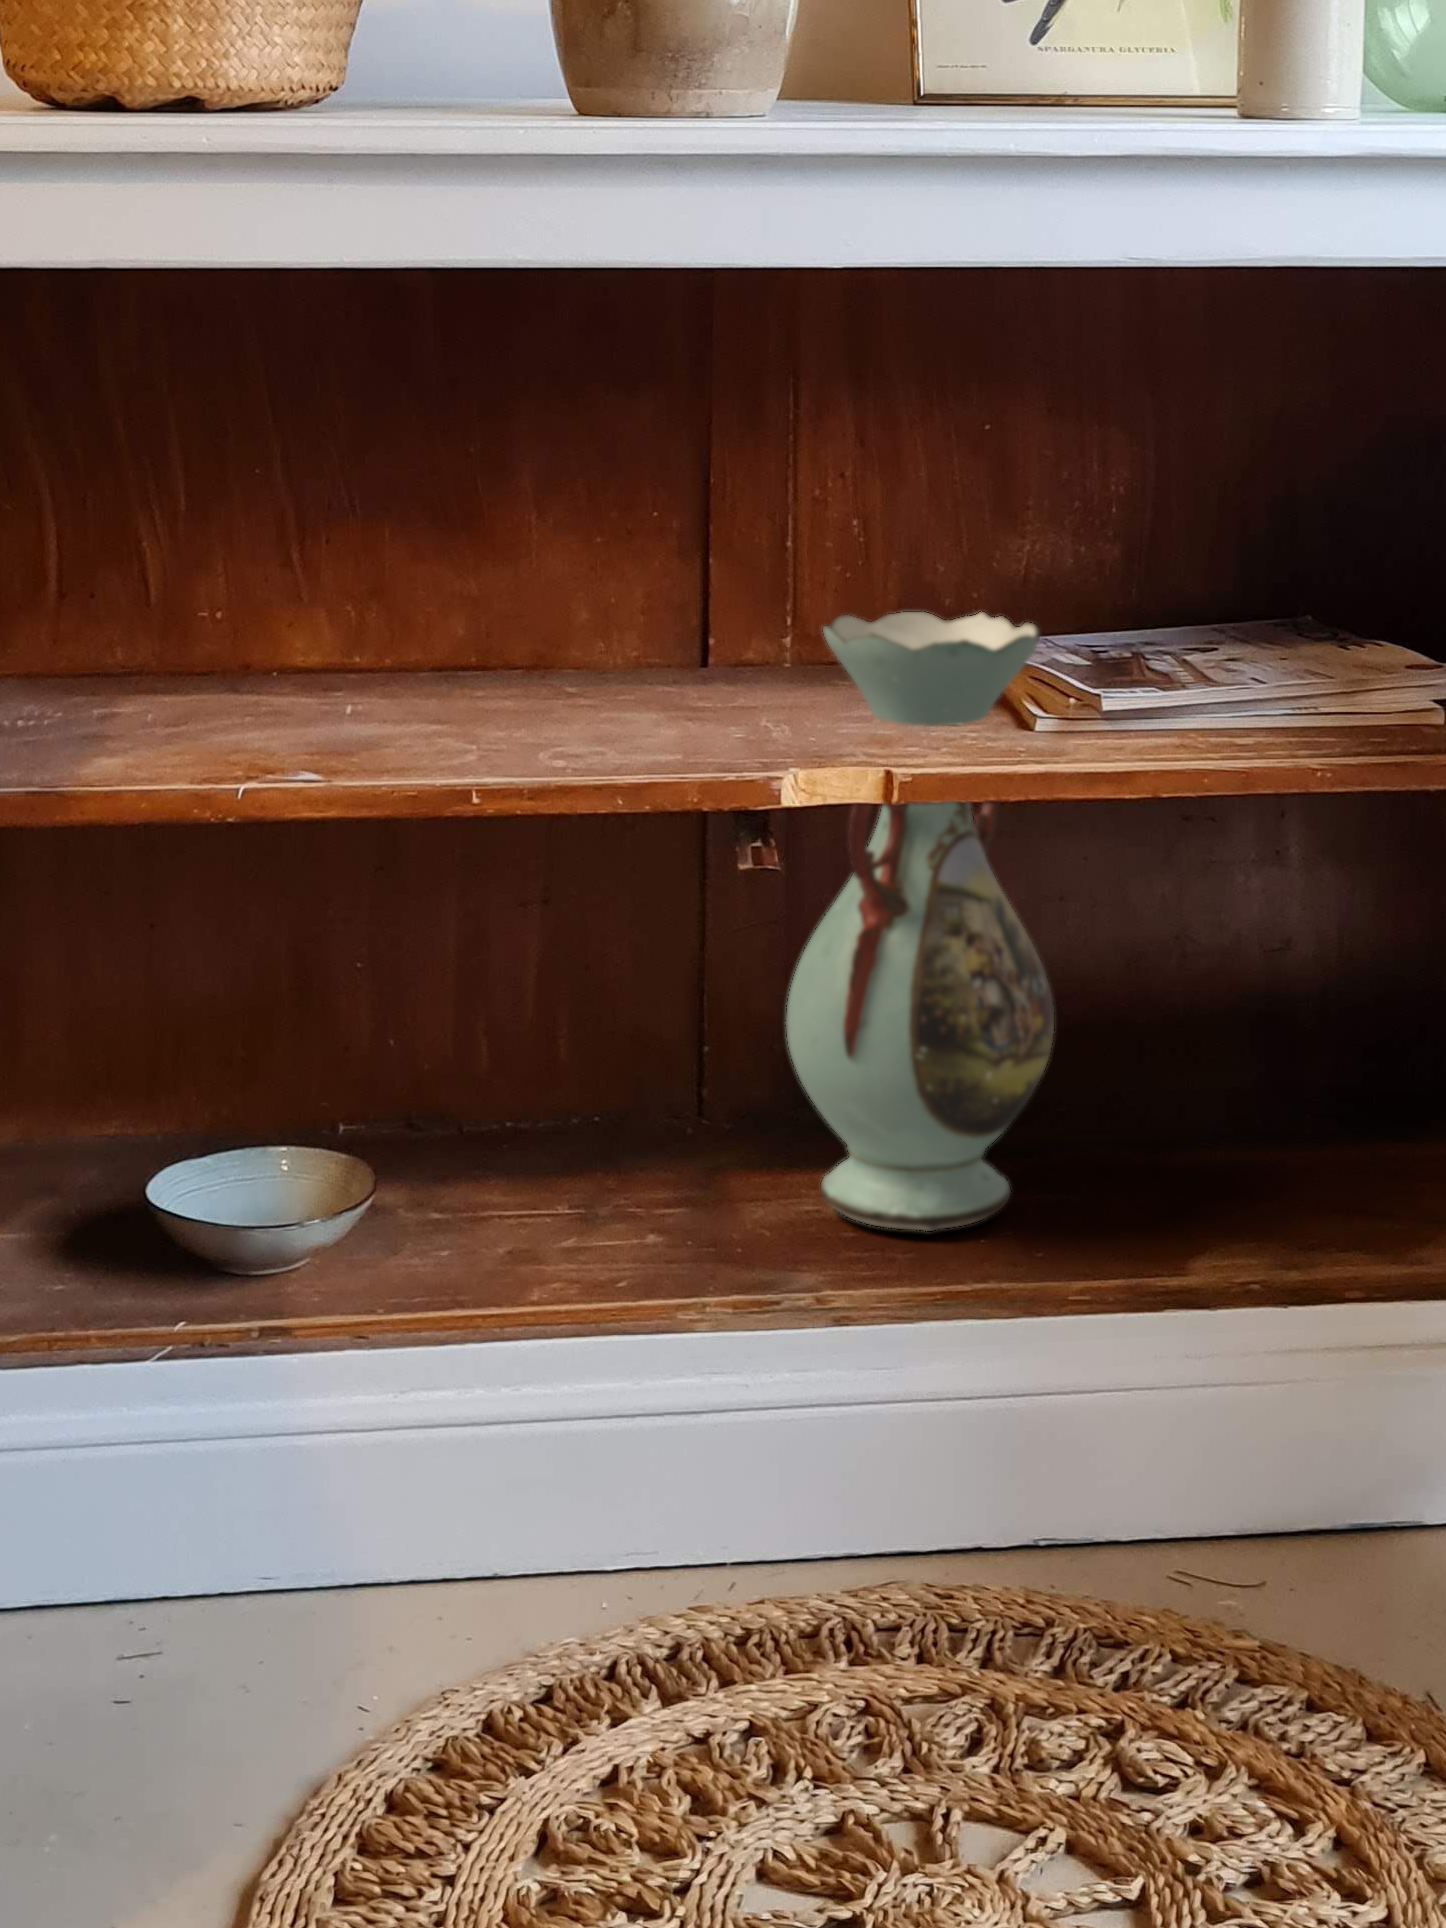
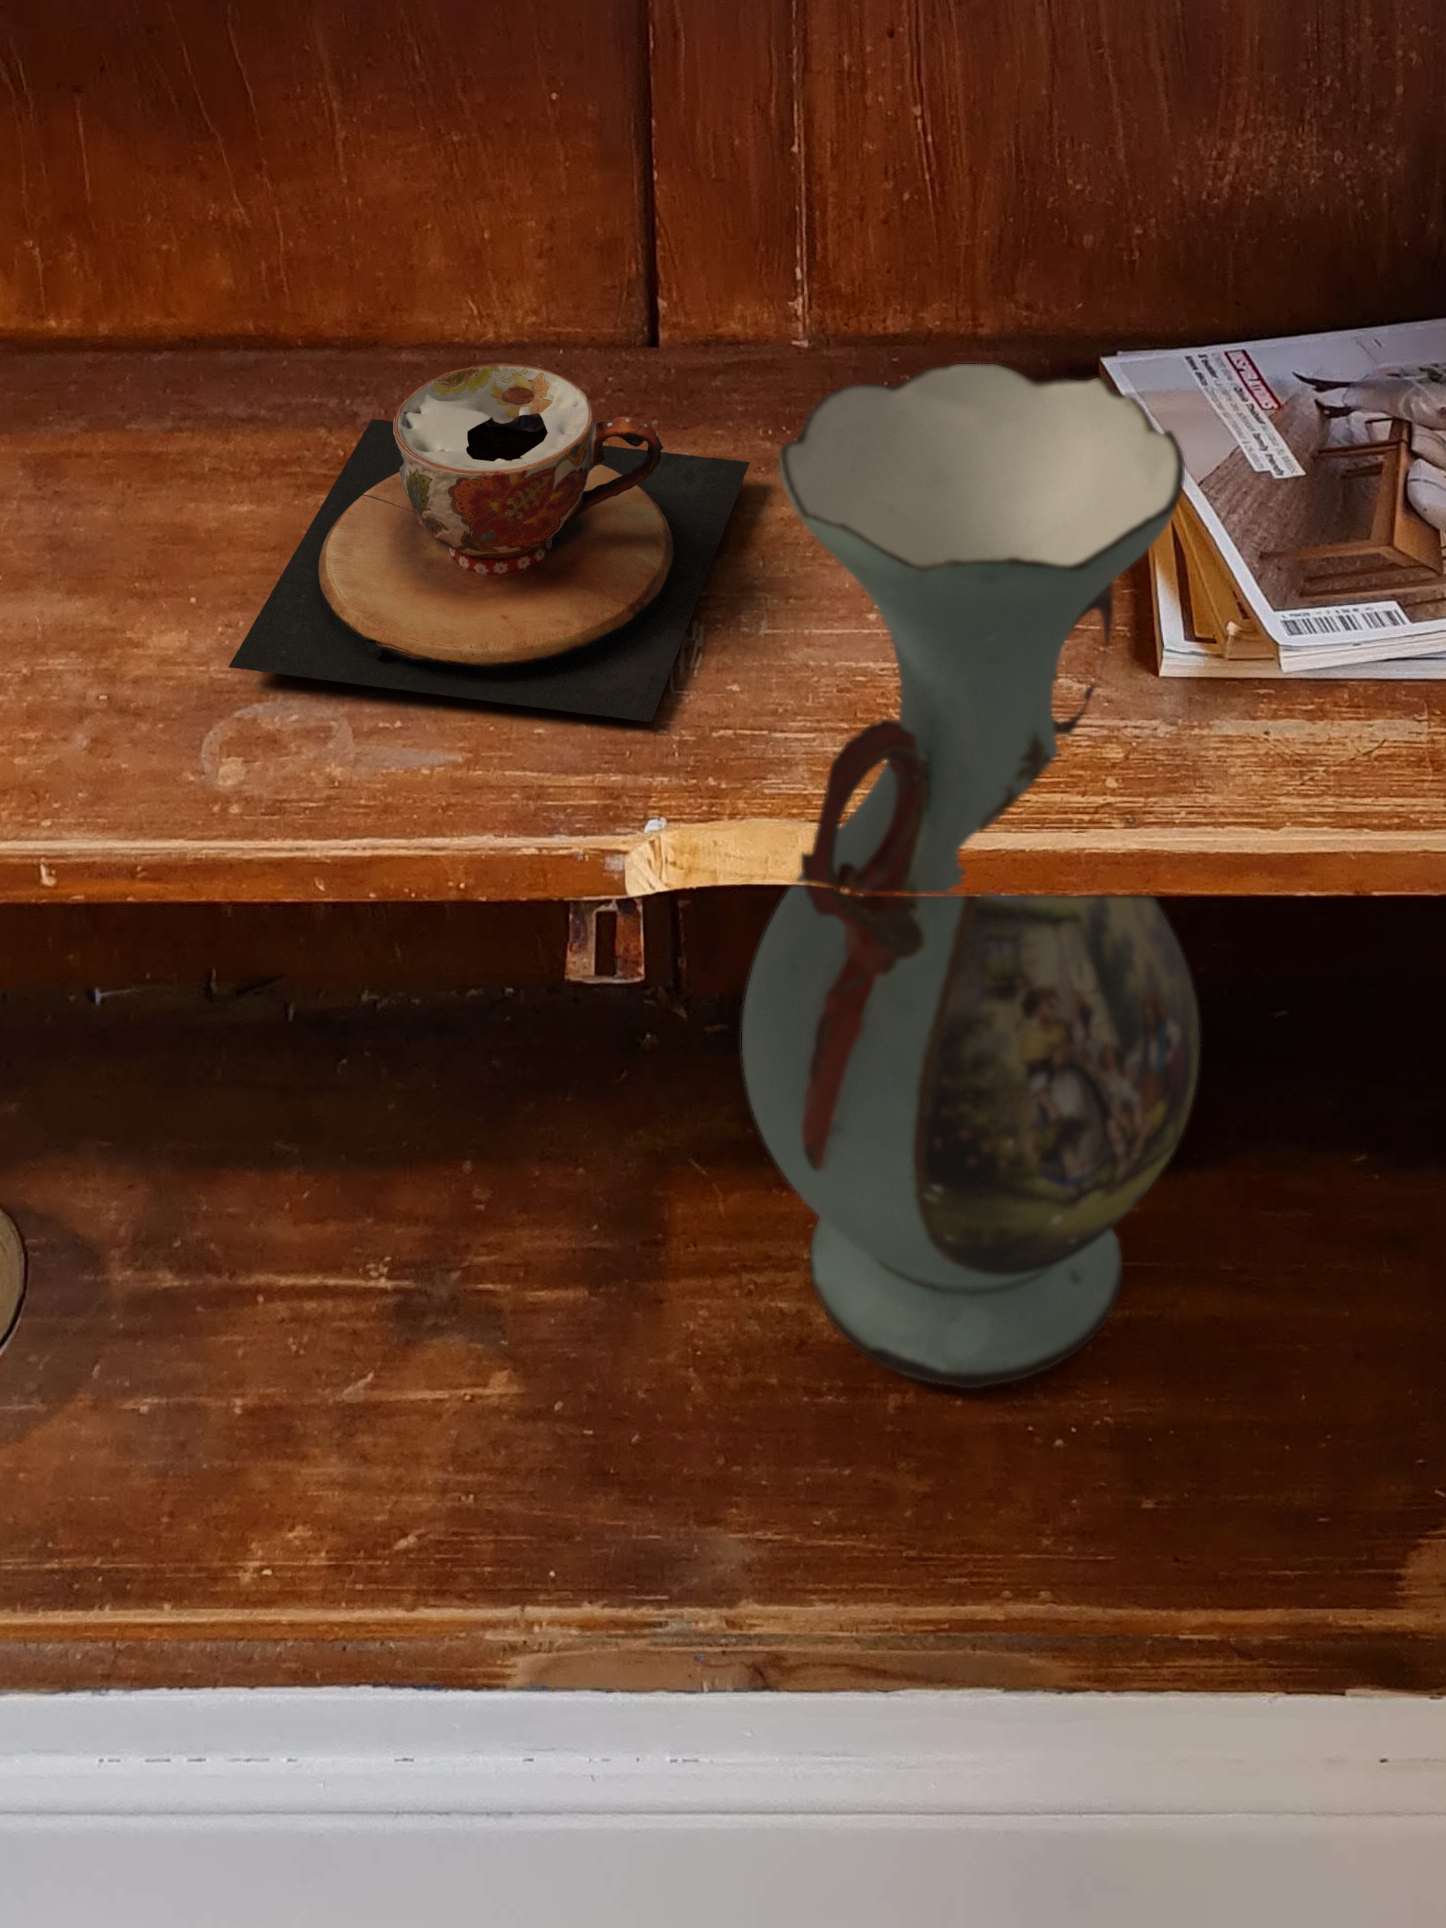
teacup: none [538,589,787,736] -> present [229,363,749,722]

